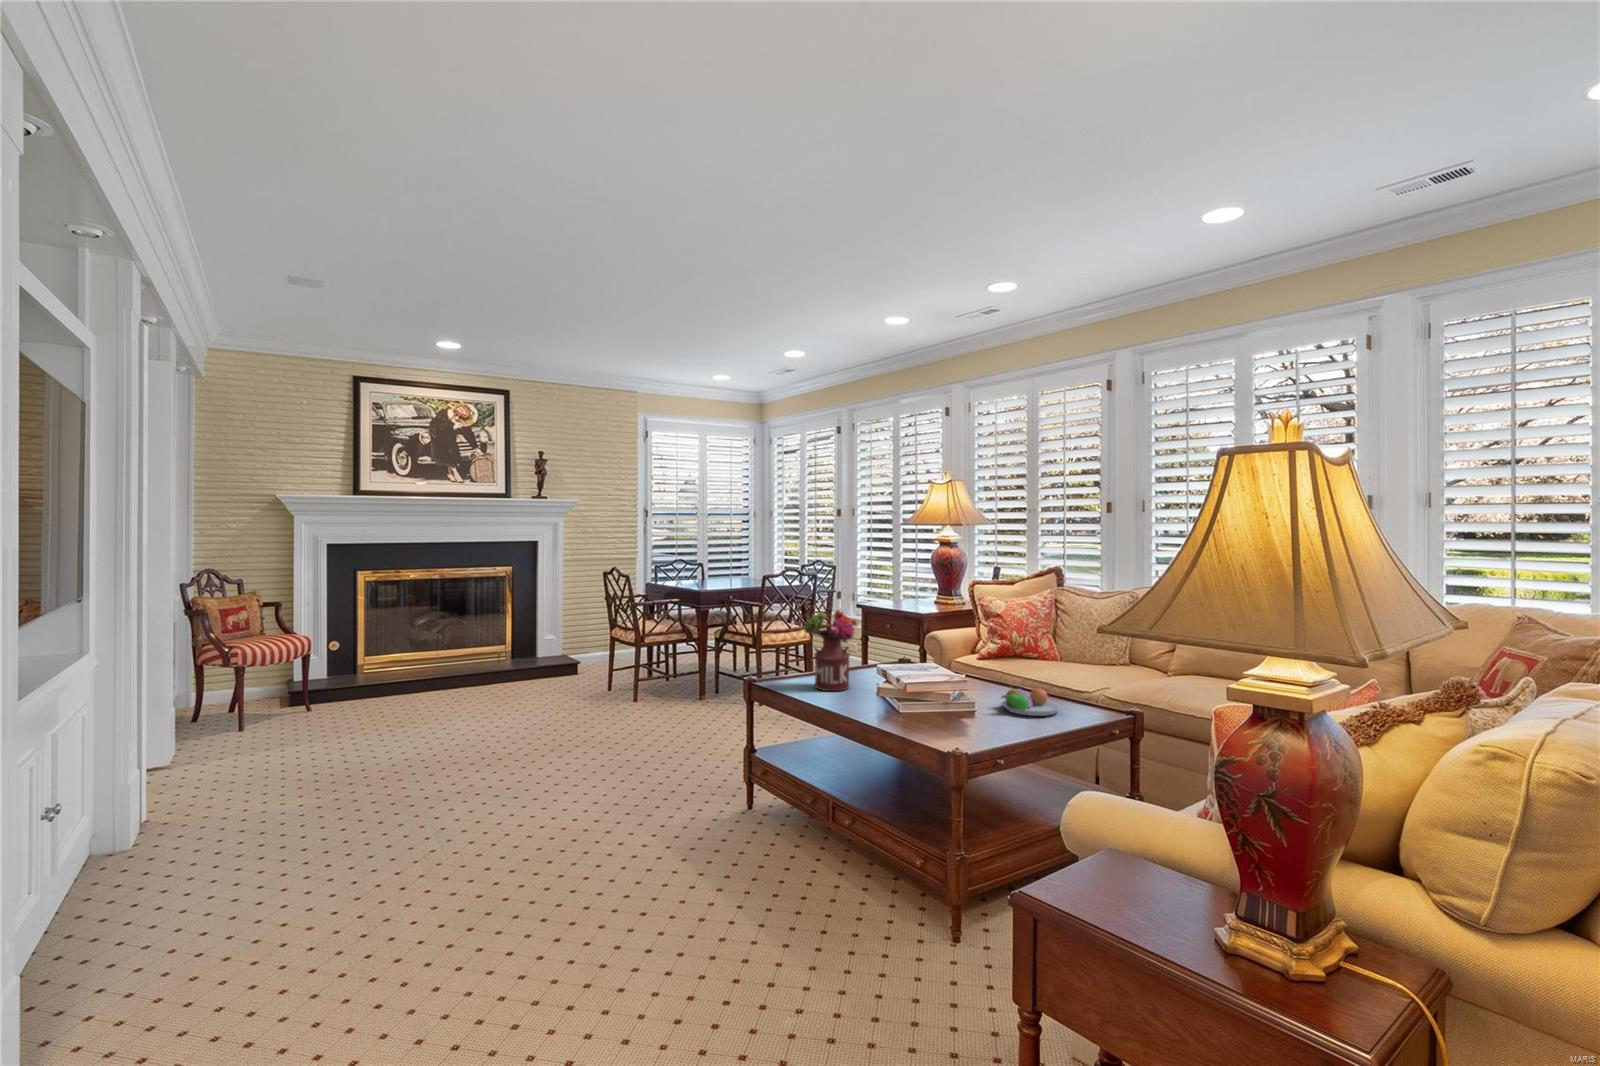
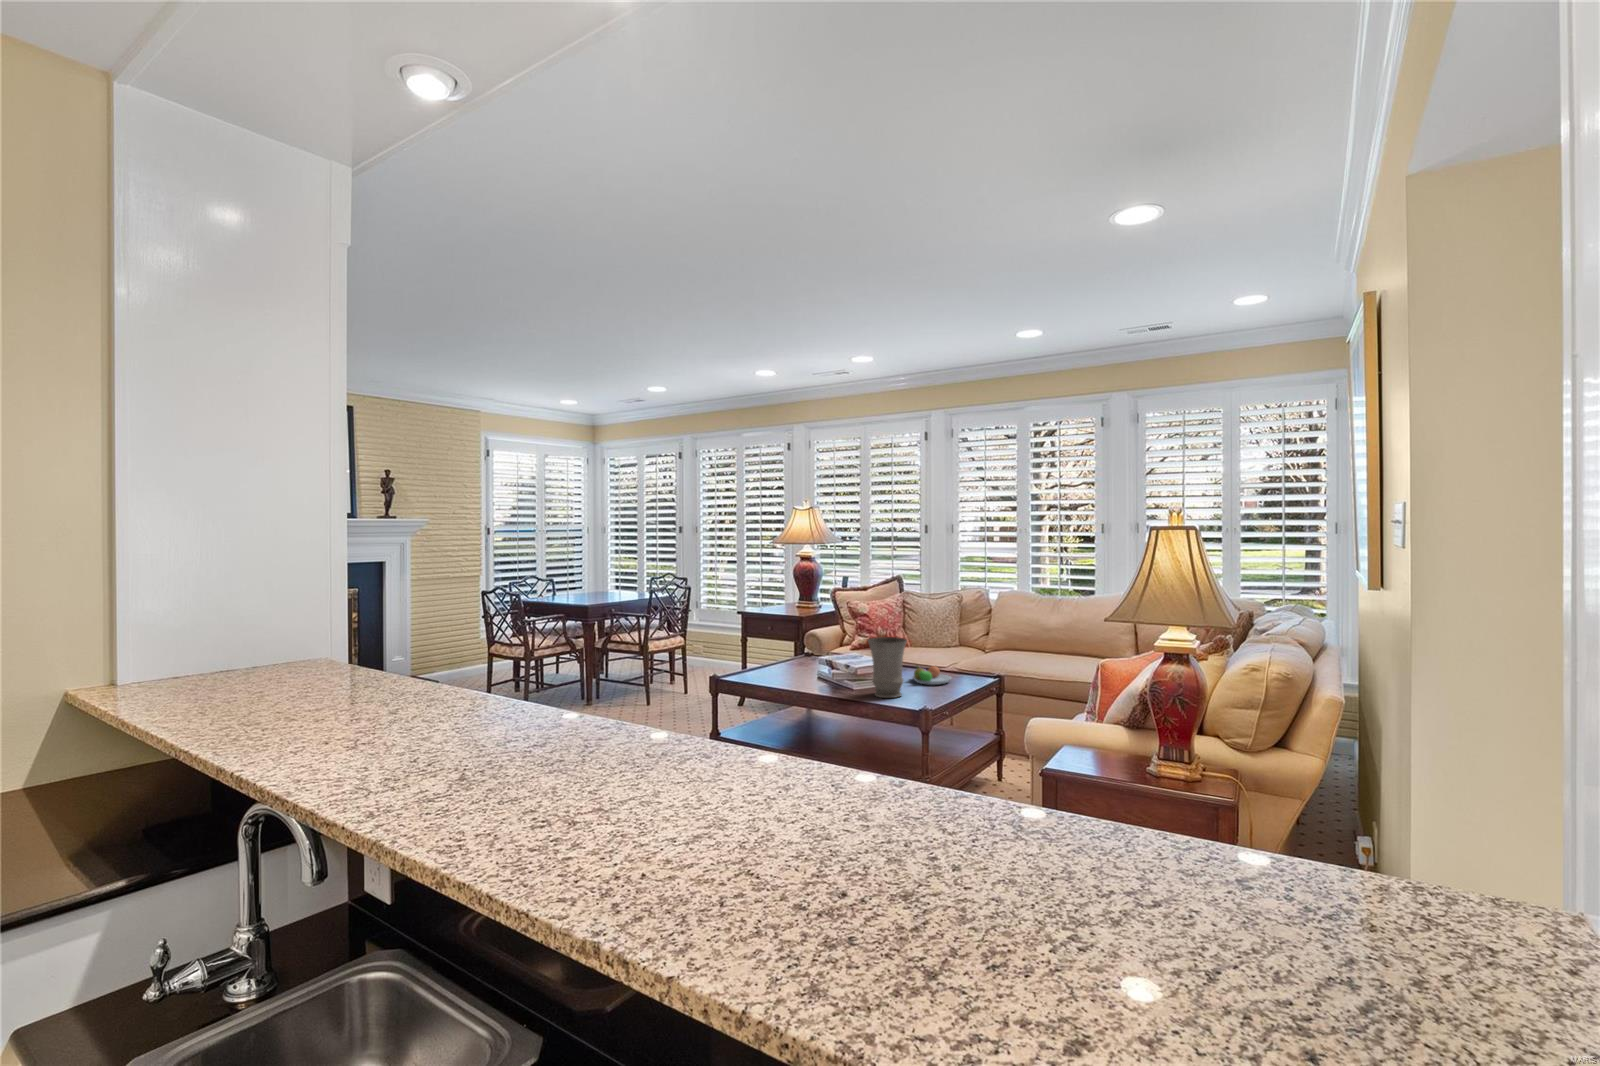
flower arrangement: present [804,610,857,691] -> none [762,619,803,680]
vase: none [915,641,974,730] -> present [868,637,907,698]

